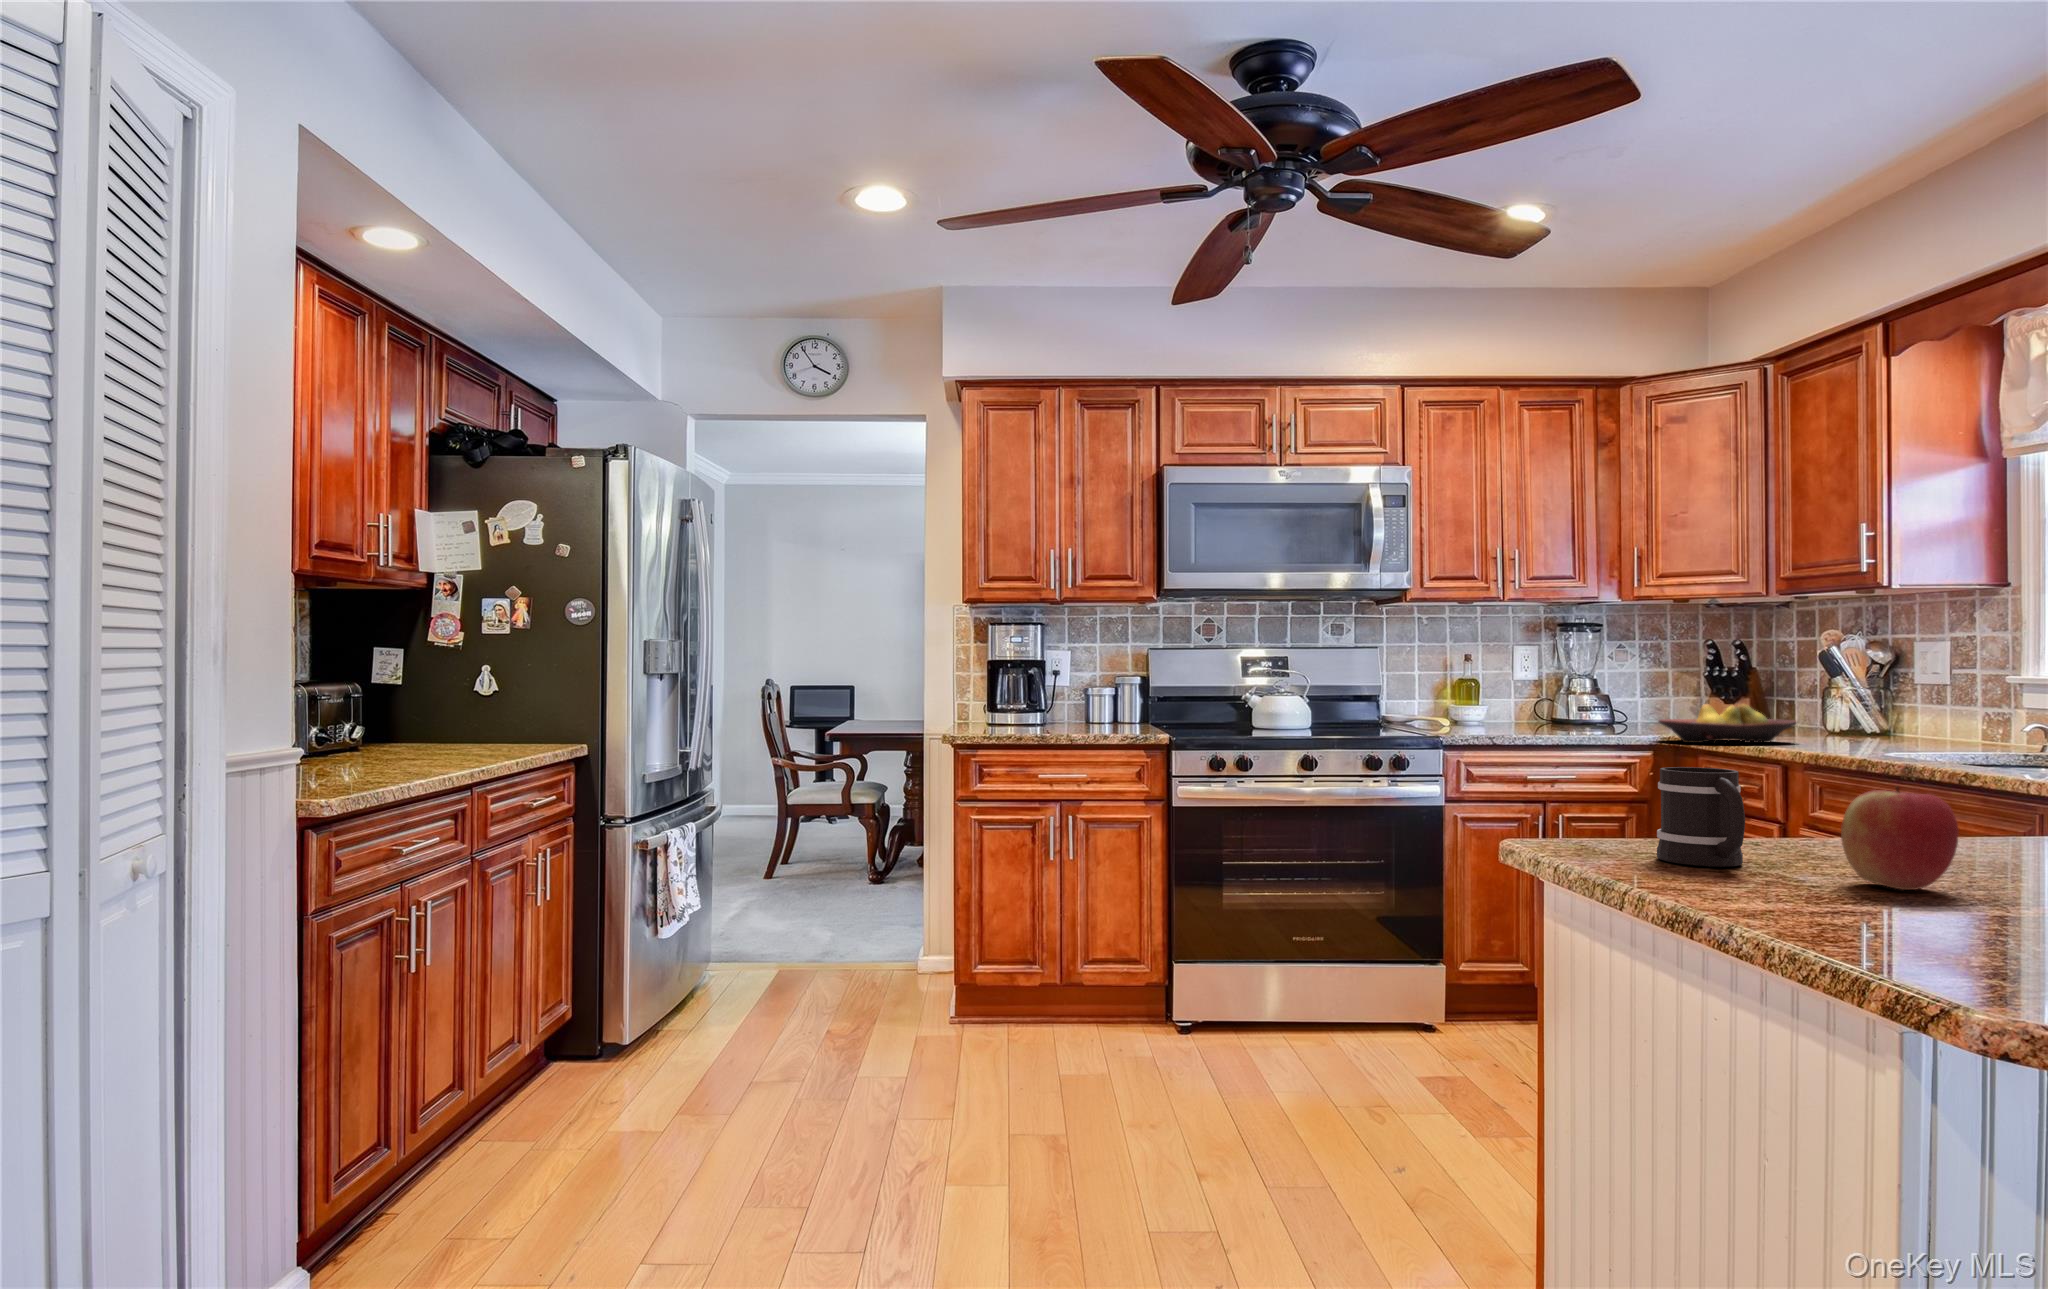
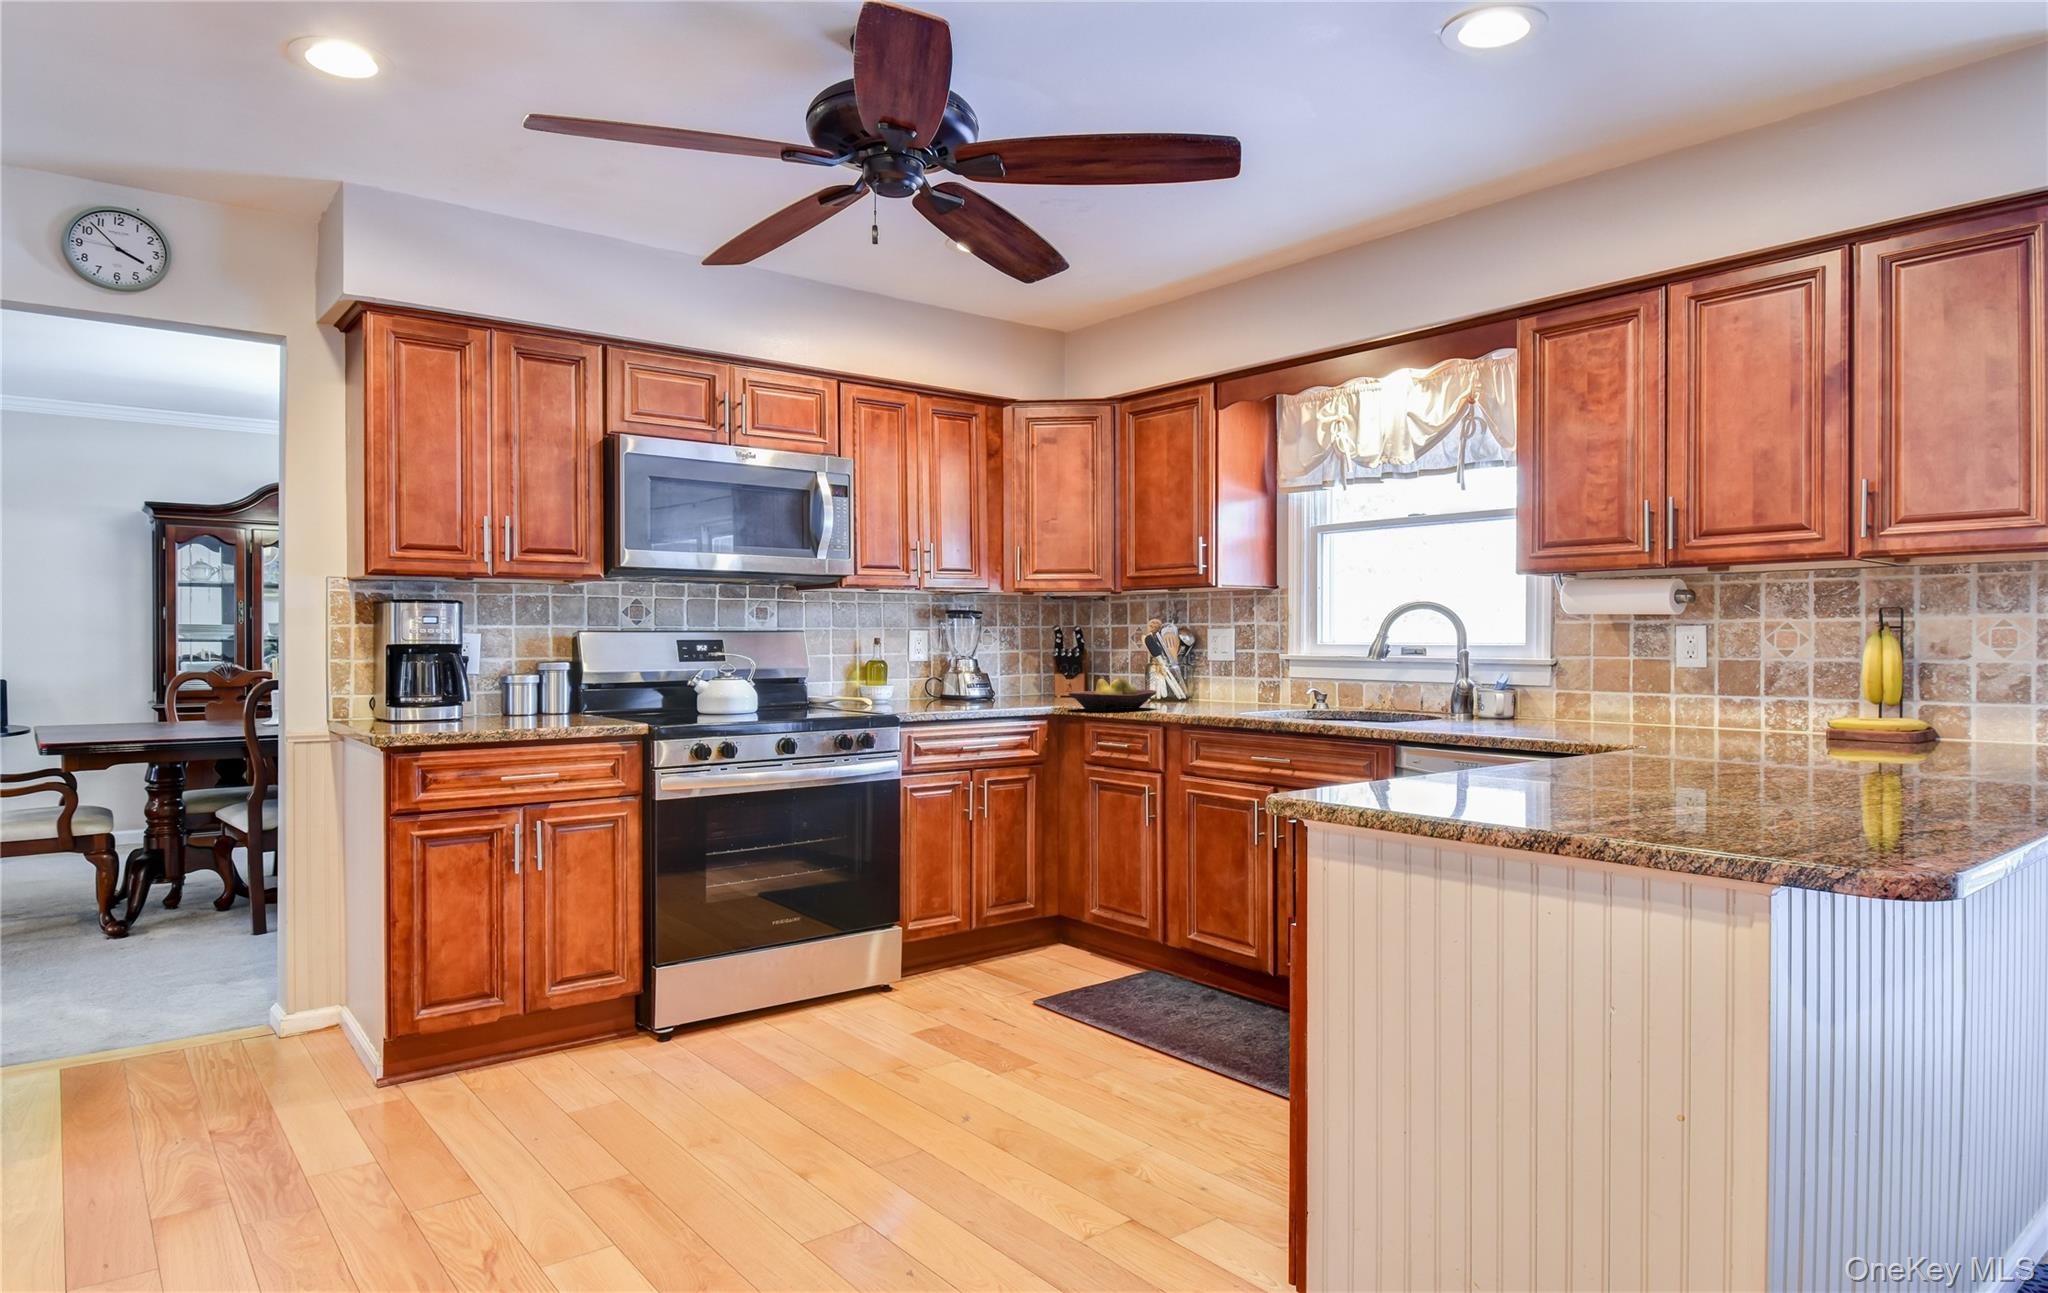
mug: present [1657,767,1745,867] -> none [1466,731,1552,807]
apple: present [1841,786,1959,890] -> none [1606,737,1685,810]

